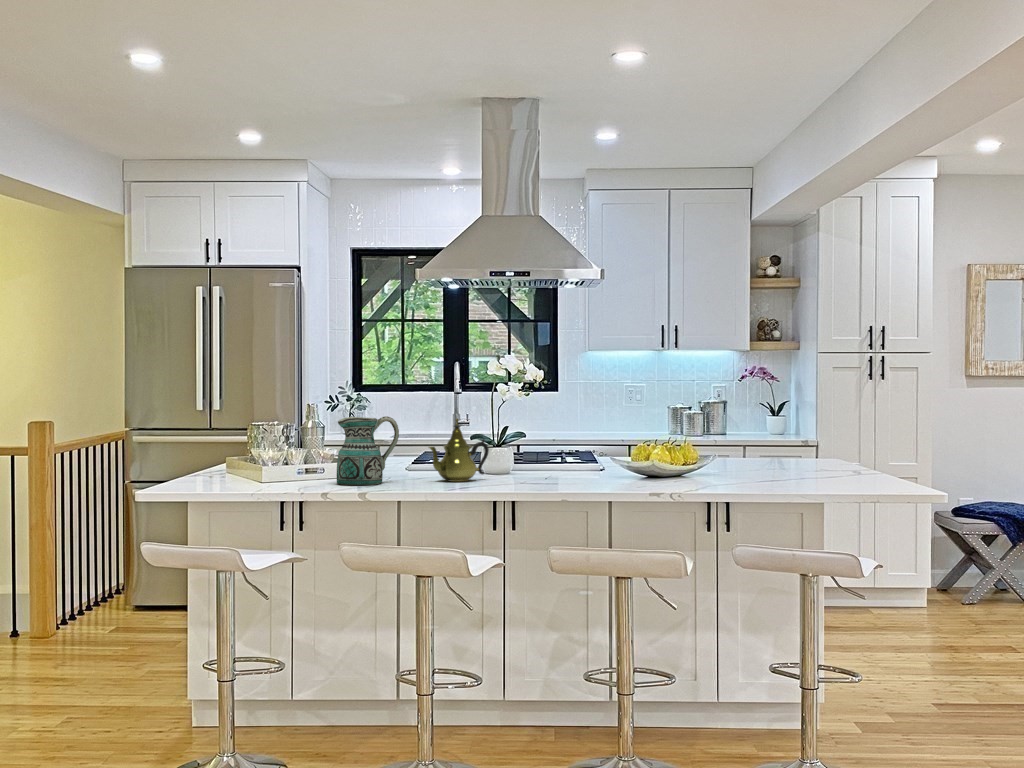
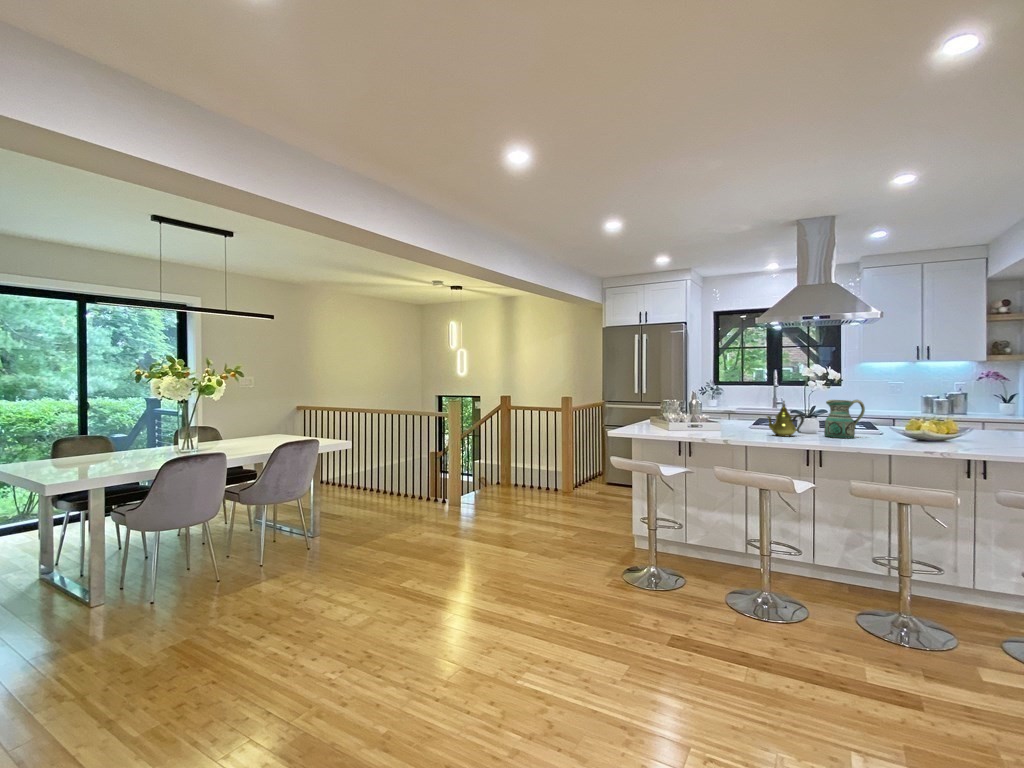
ceramic pitcher: present [337,416,399,485] -> present [824,400,865,438]

